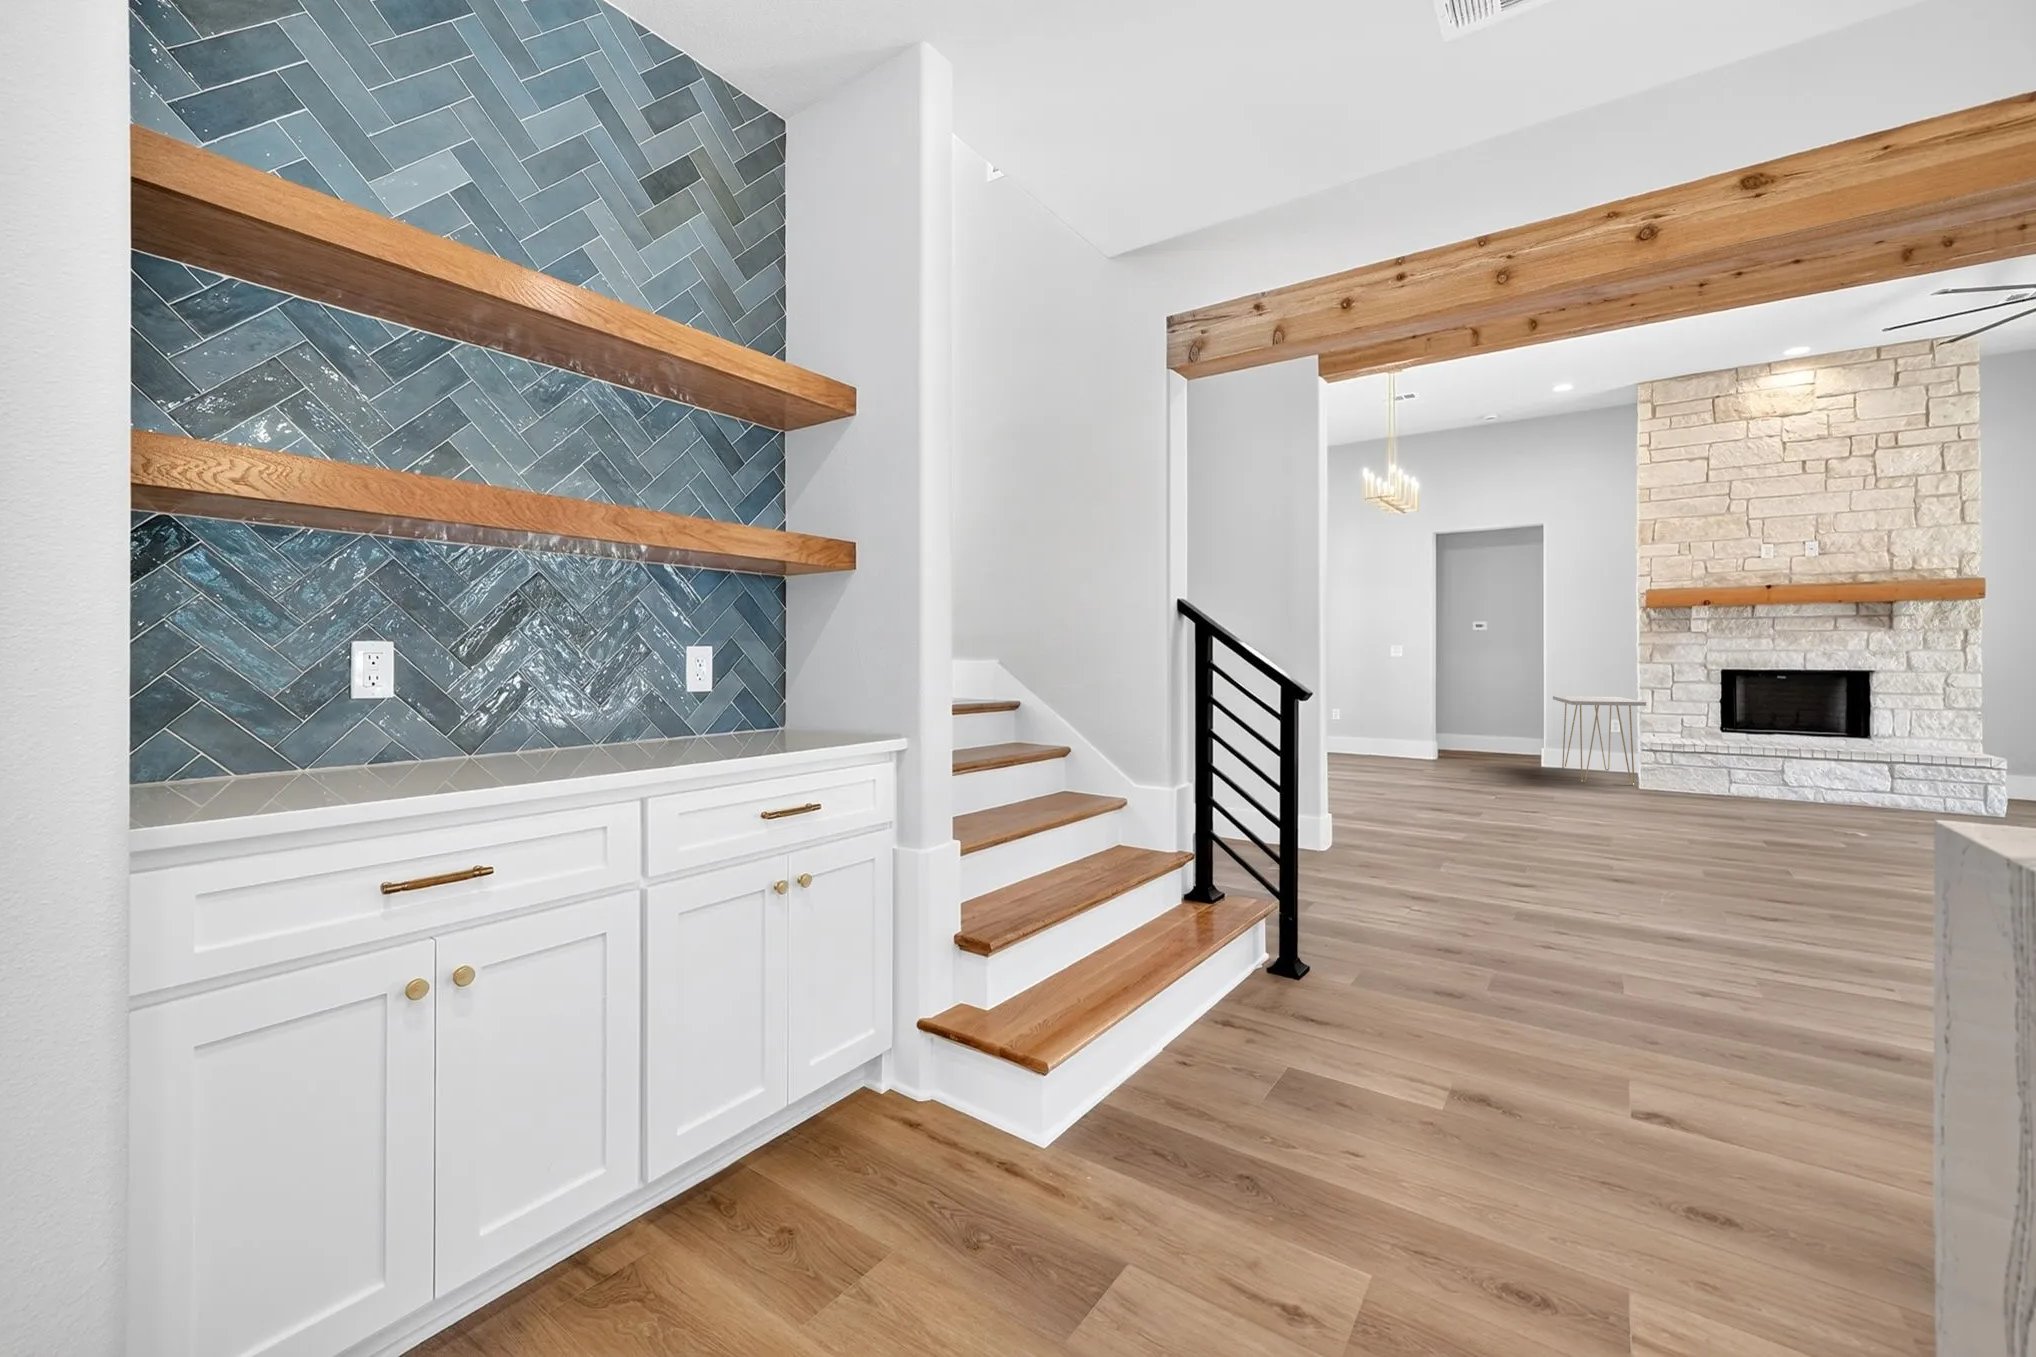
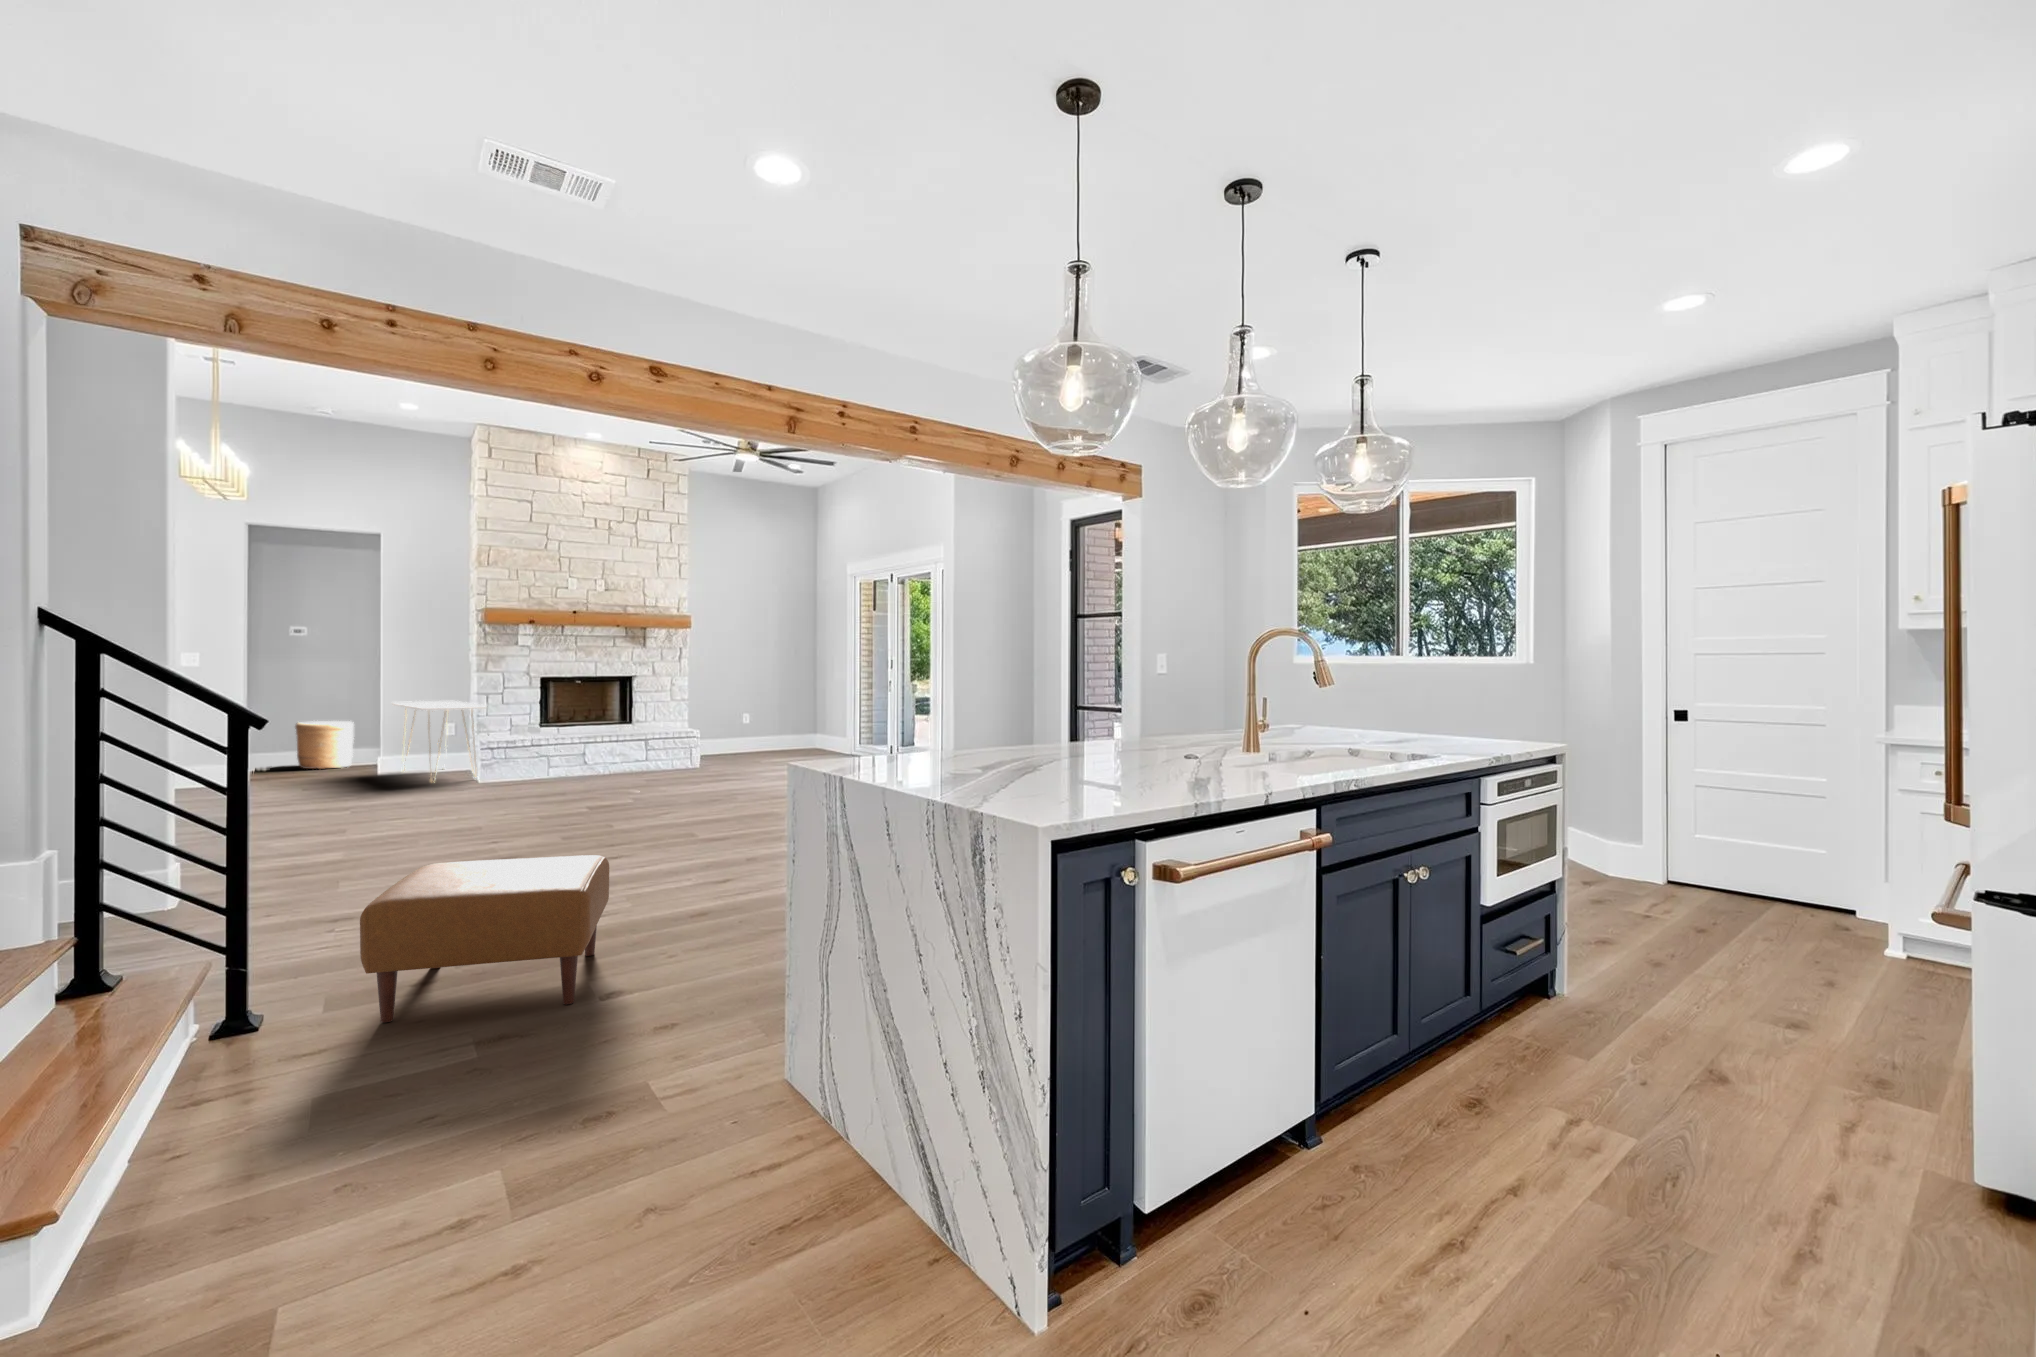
woven basket: none [1475,713,1525,758] -> present [295,721,354,769]
ottoman: none [1296,863,1629,1098] -> present [360,855,609,1023]

